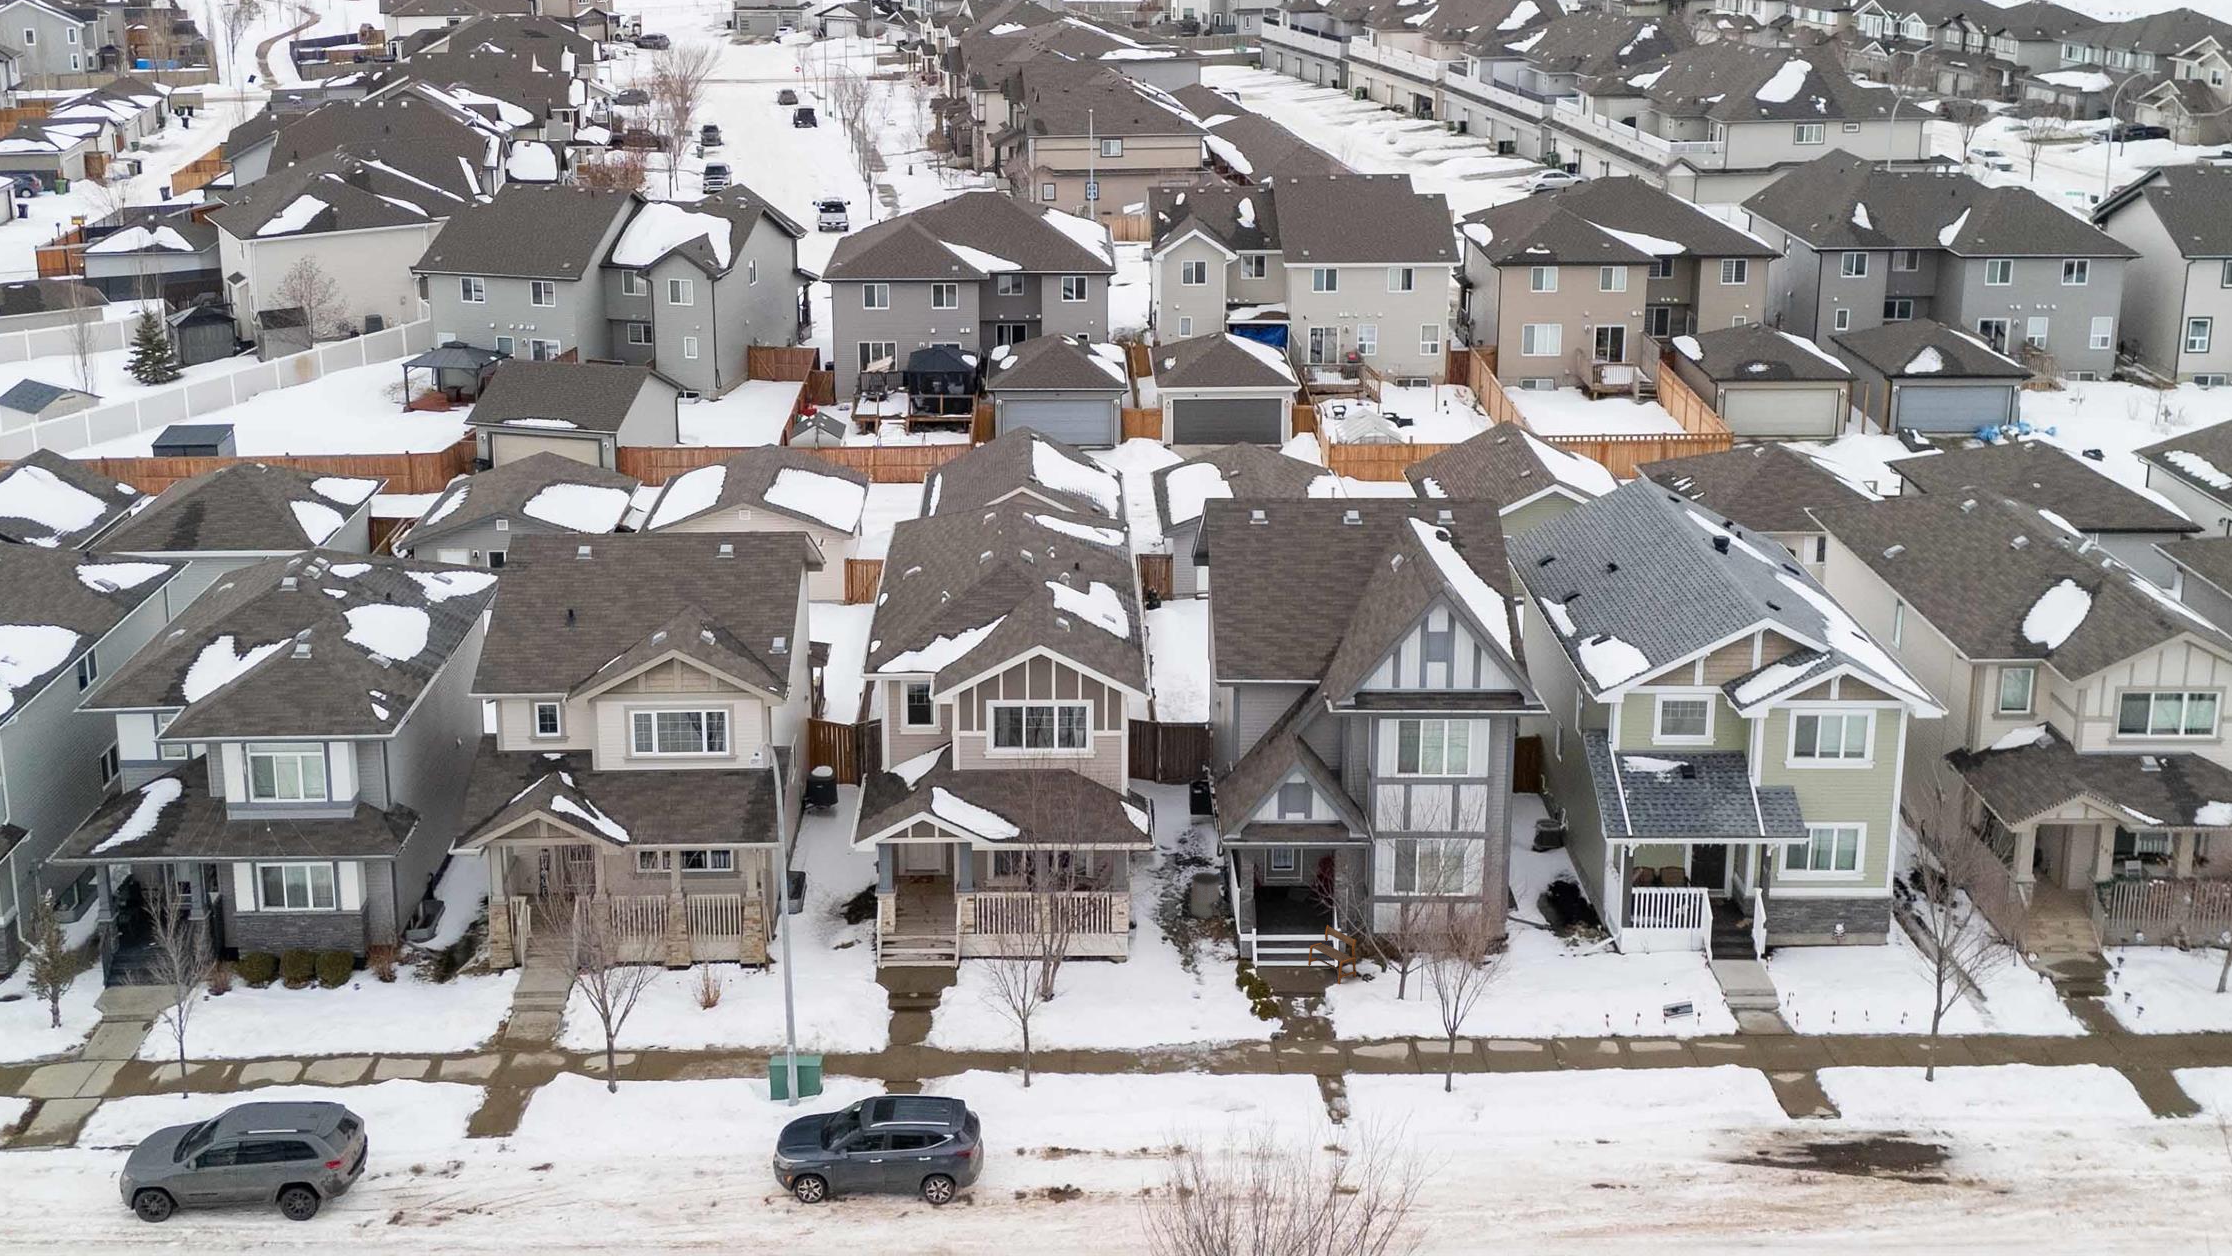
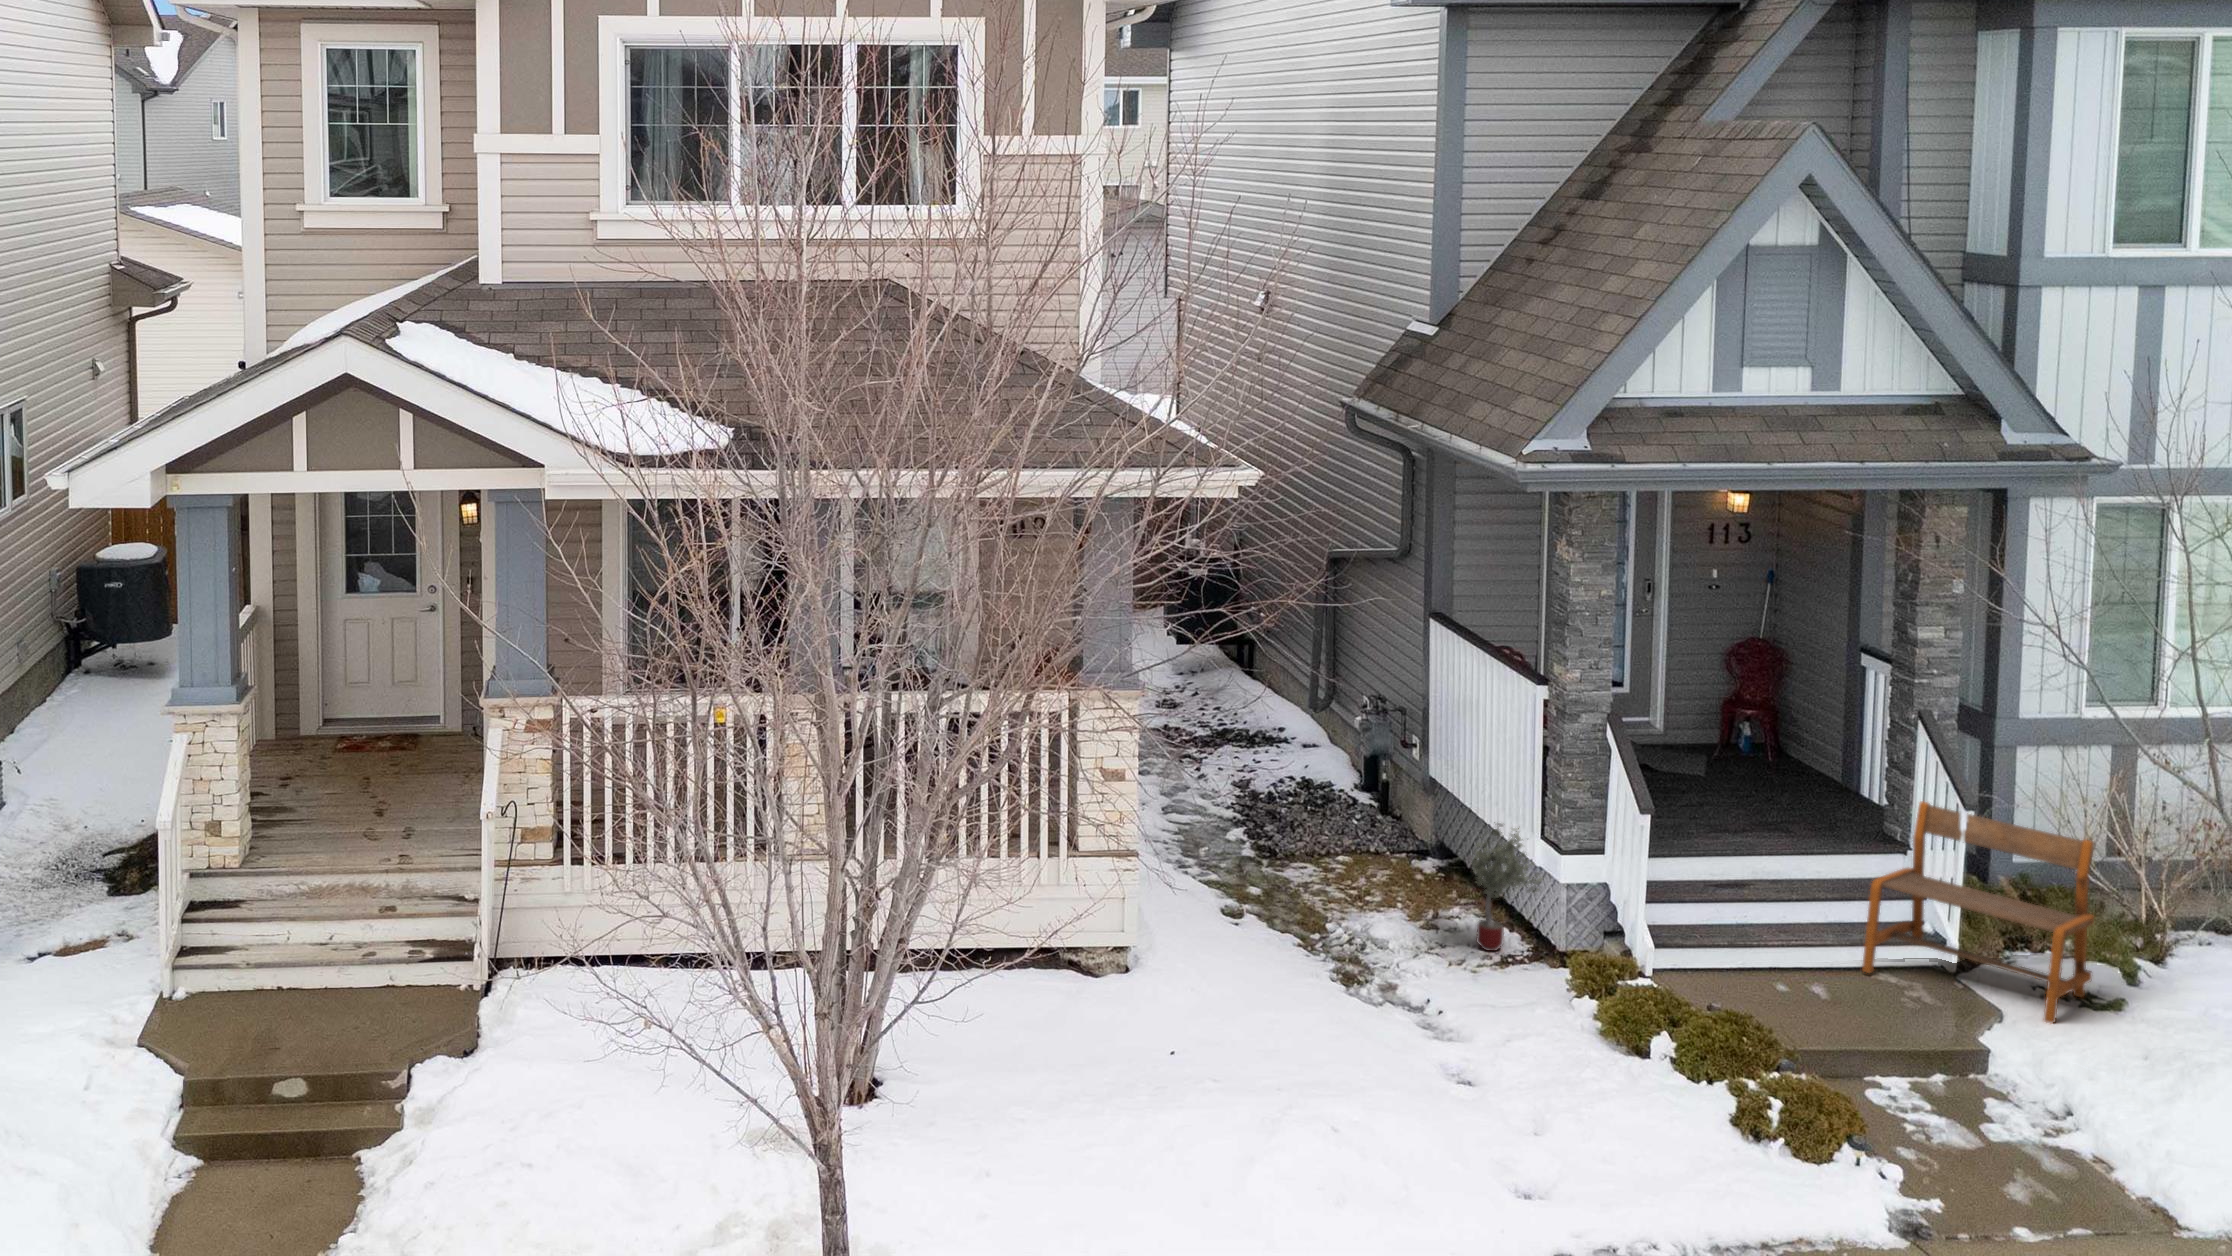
trash can: present [1191,872,1220,918] -> none [1298,684,1399,833]
potted tree: none [1212,928,1231,960] -> present [1471,822,1542,951]

